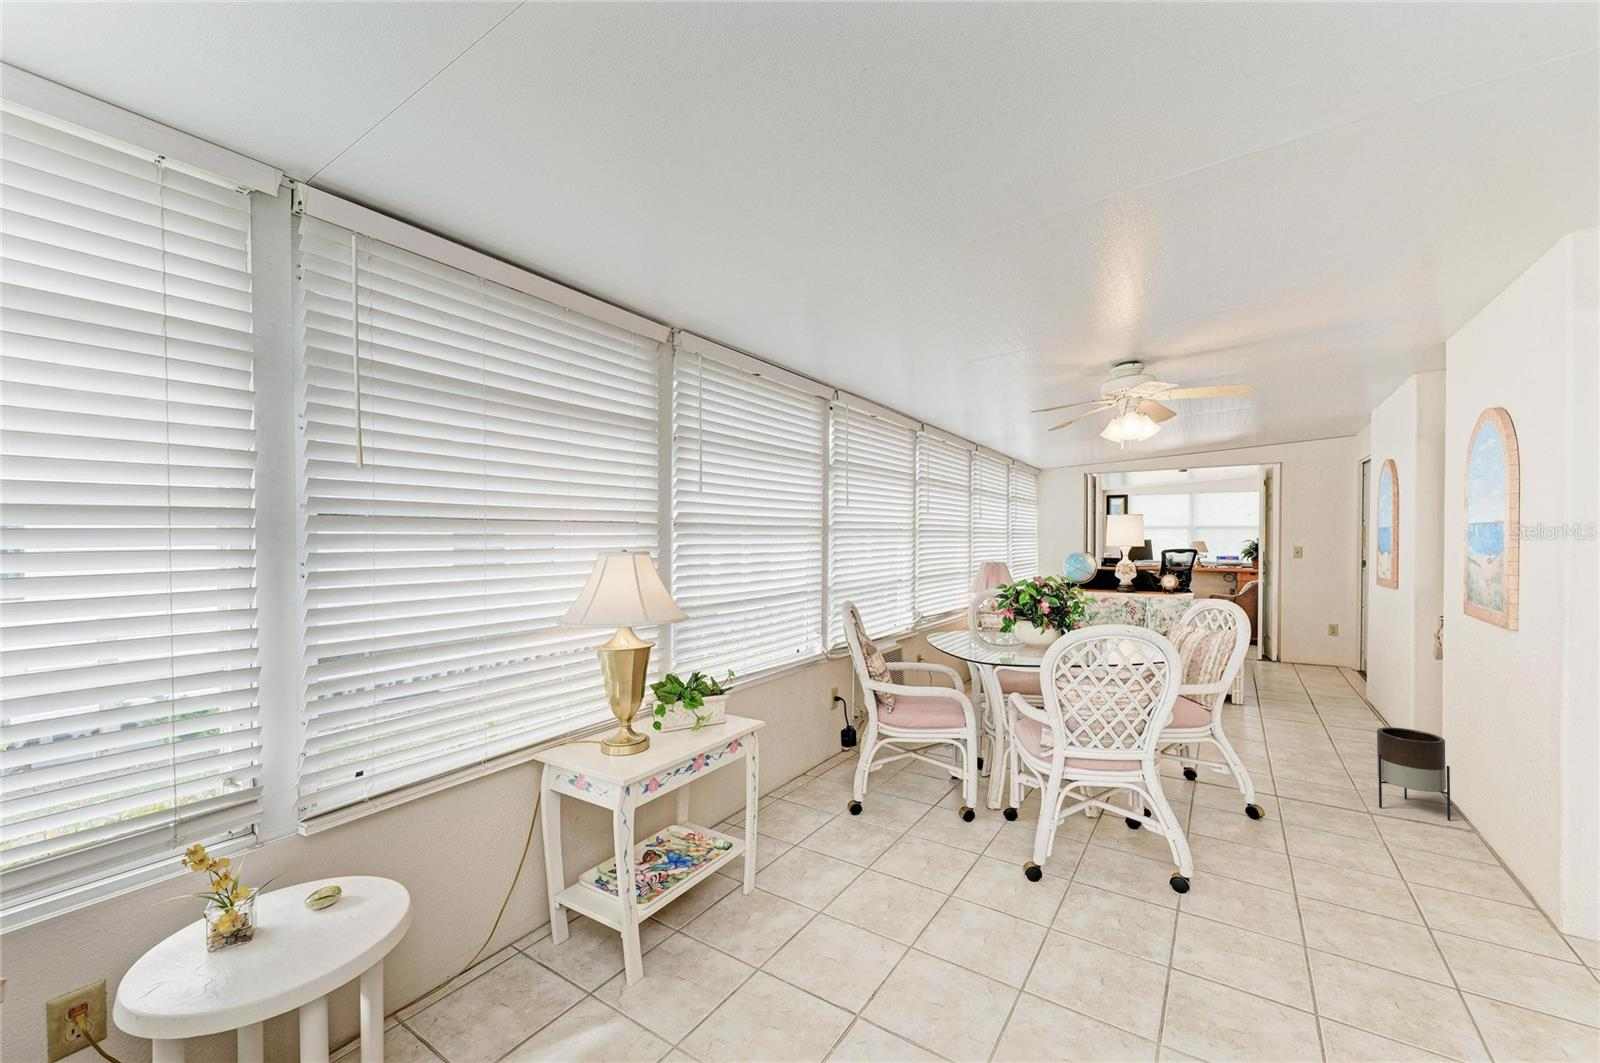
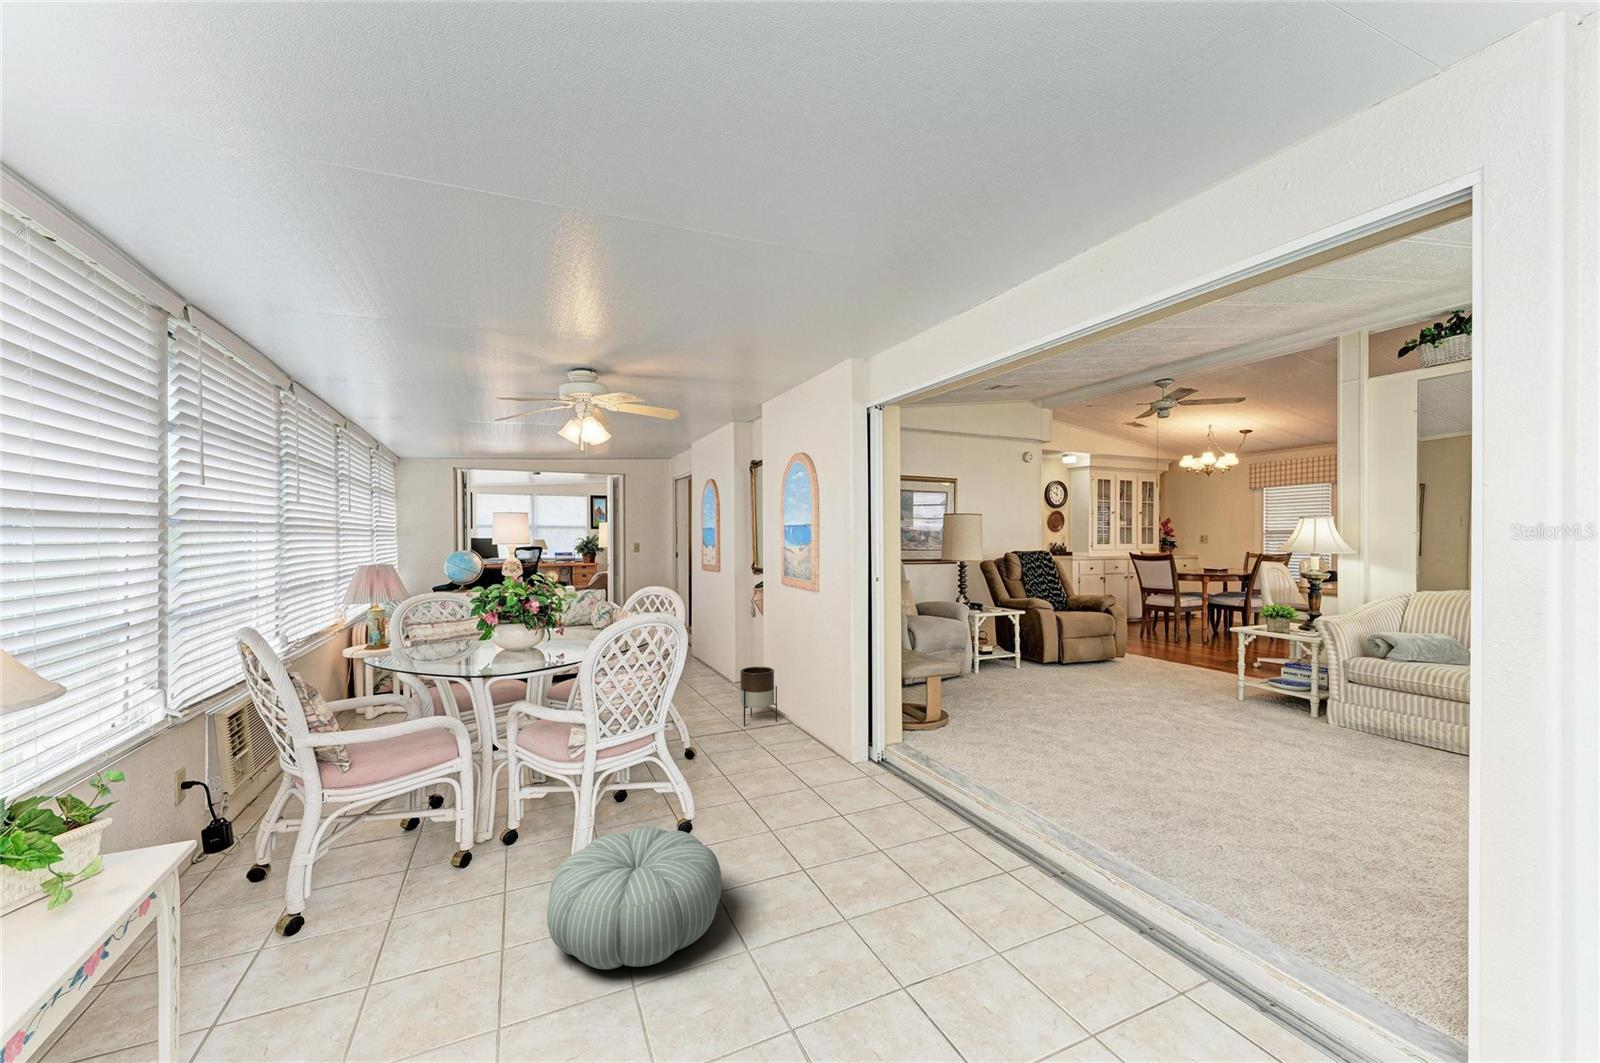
pouf: none [964,839,1153,989] -> present [547,827,722,969]

